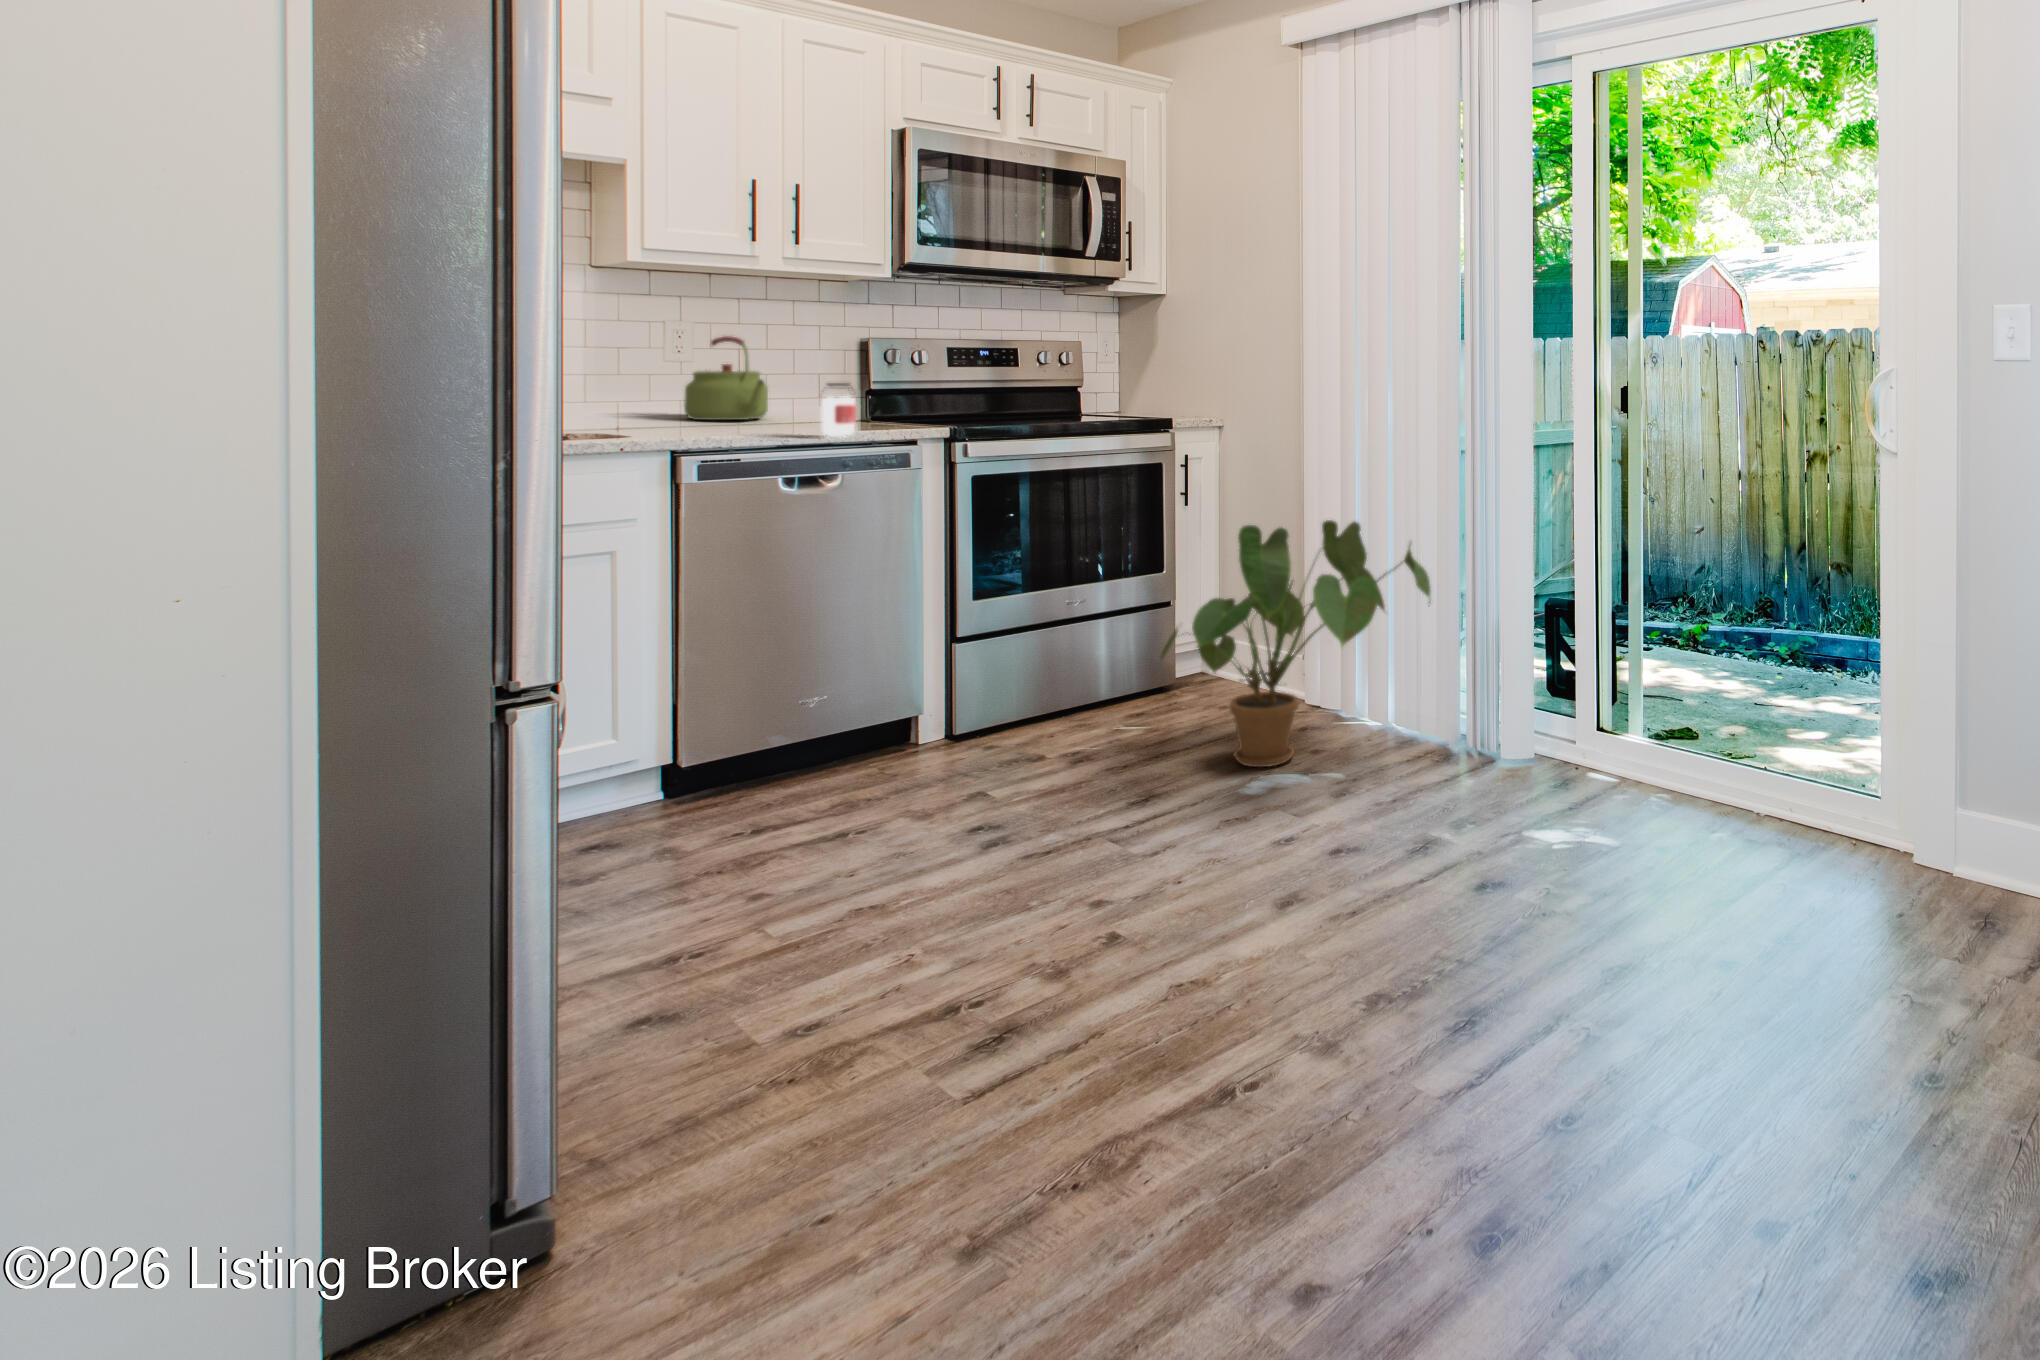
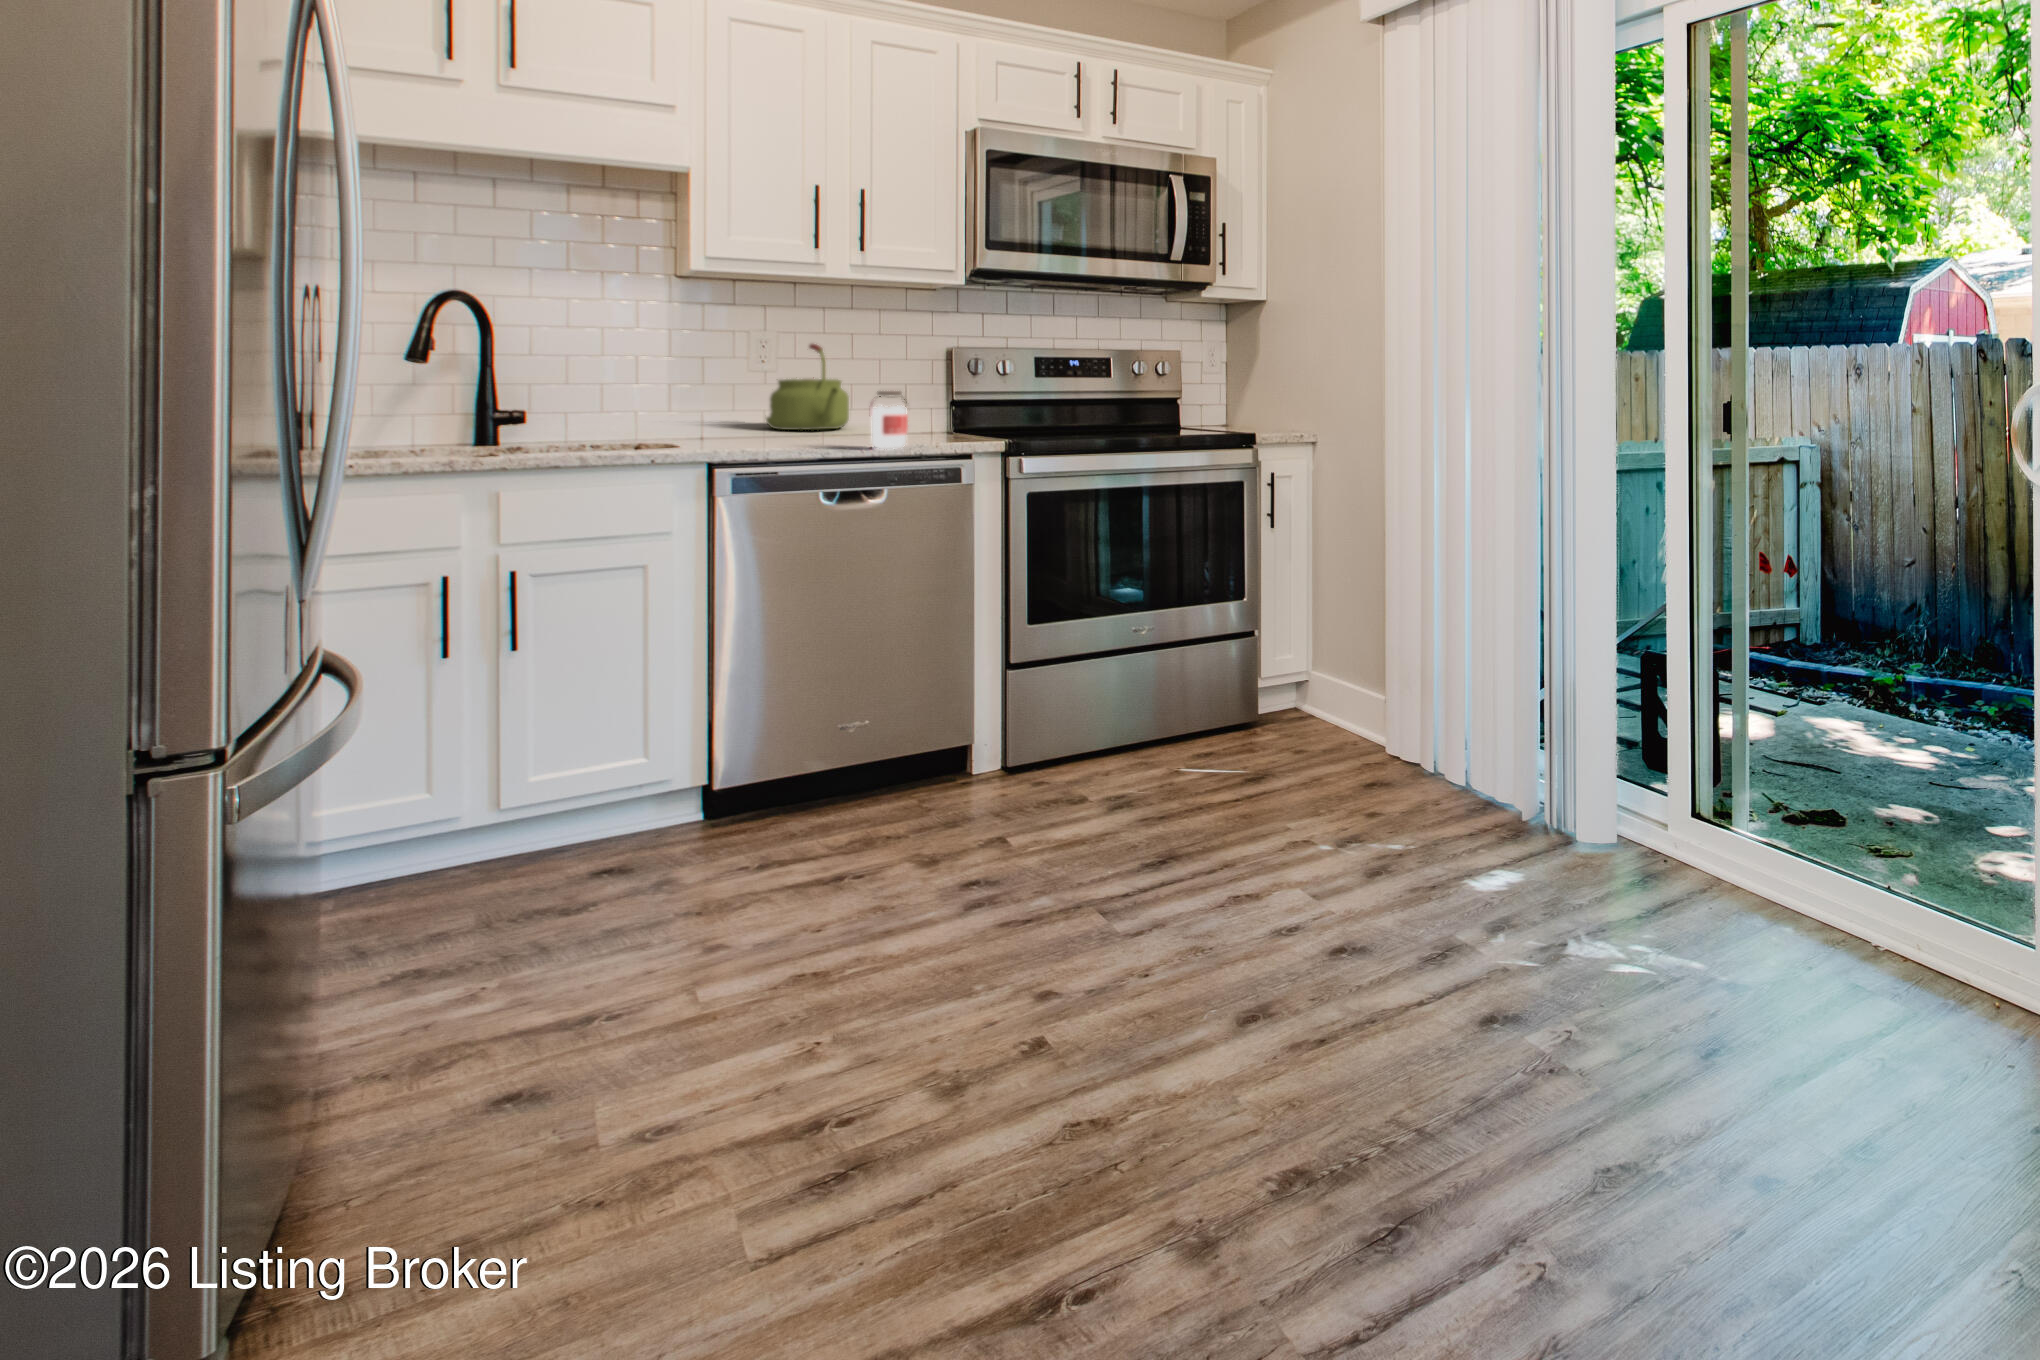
house plant: present [1160,520,1431,767] -> none [1199,551,1507,836]

